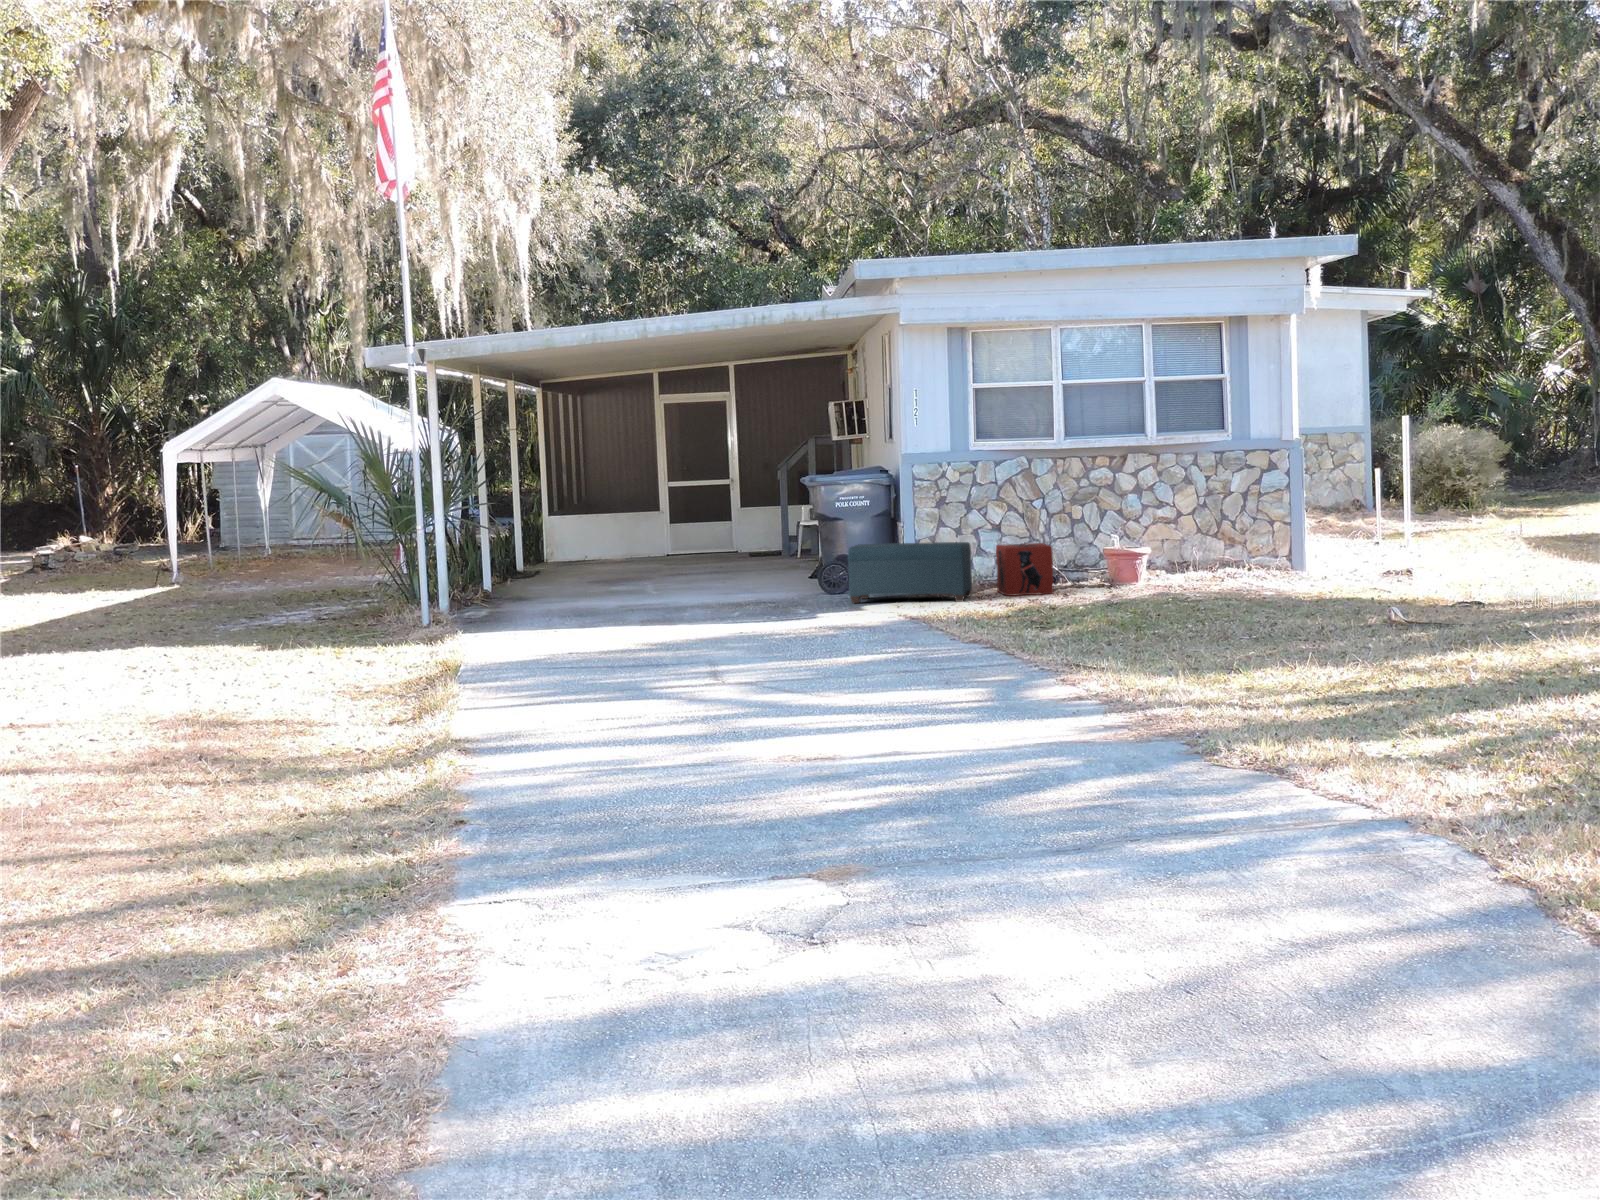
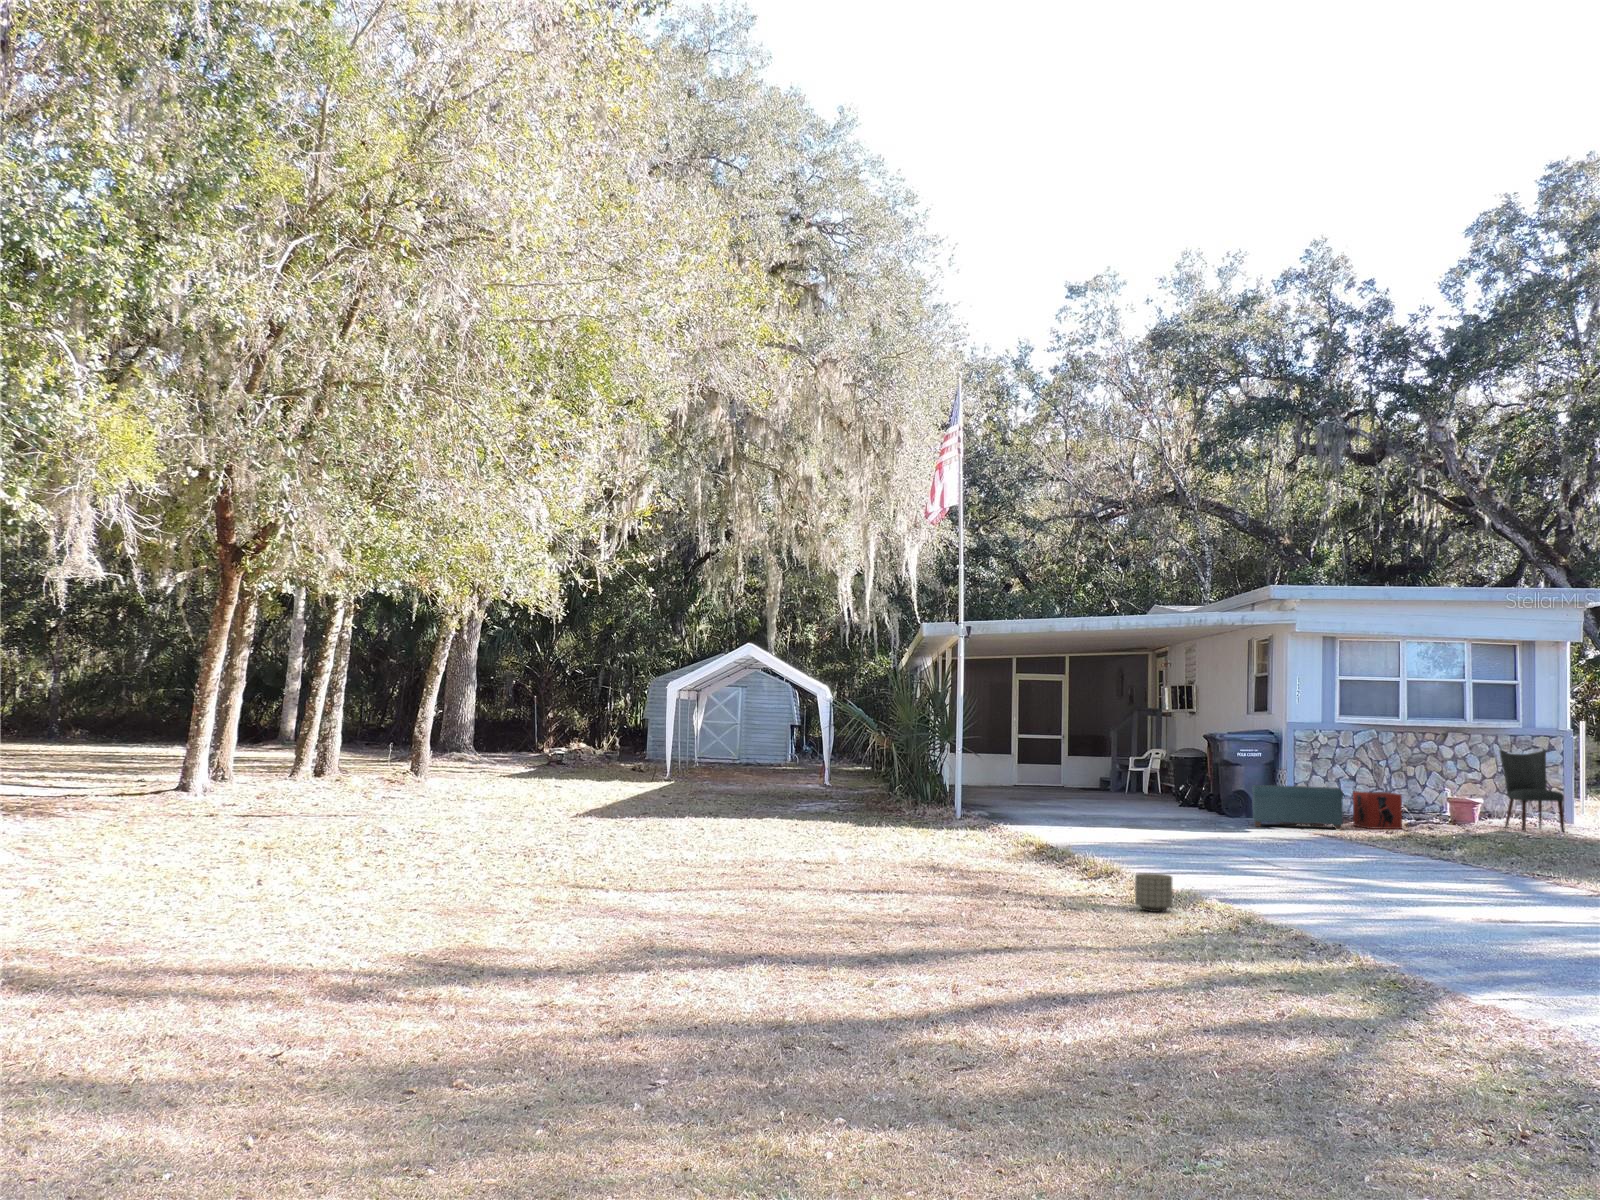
chair: none [1196,472,1272,586] -> present [1500,750,1565,832]
planter: none [307,727,367,786] -> present [1135,873,1172,912]

